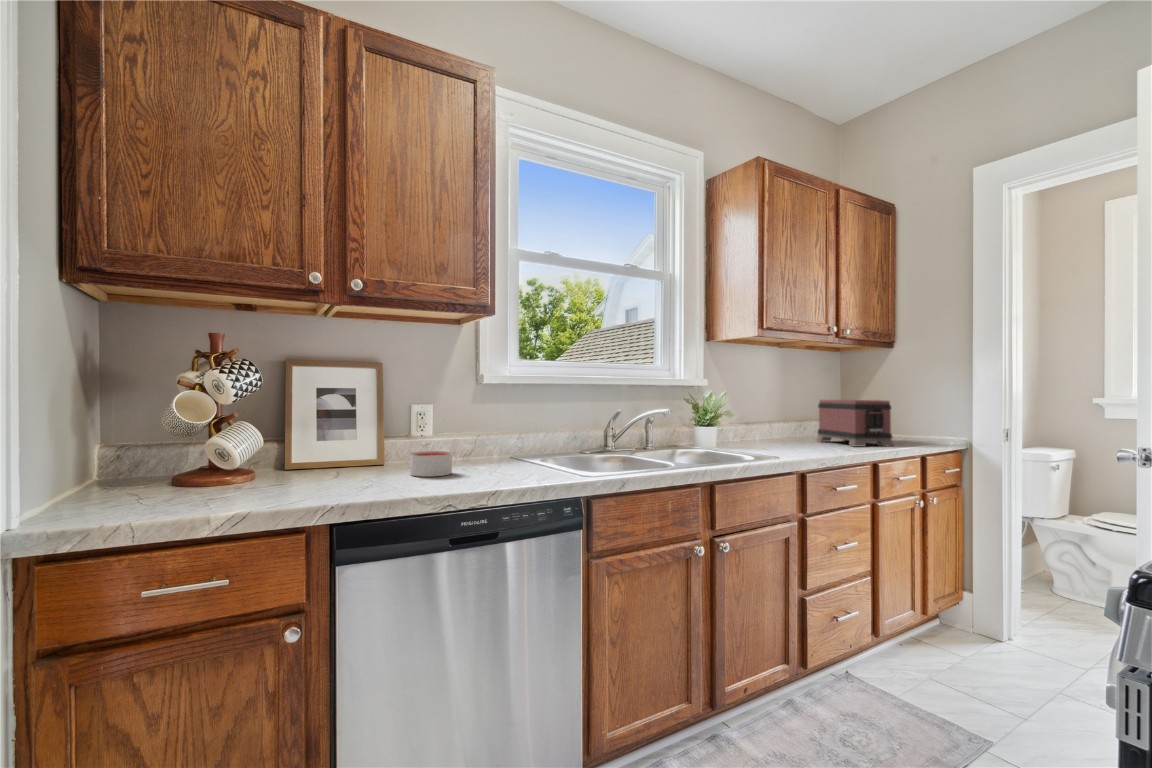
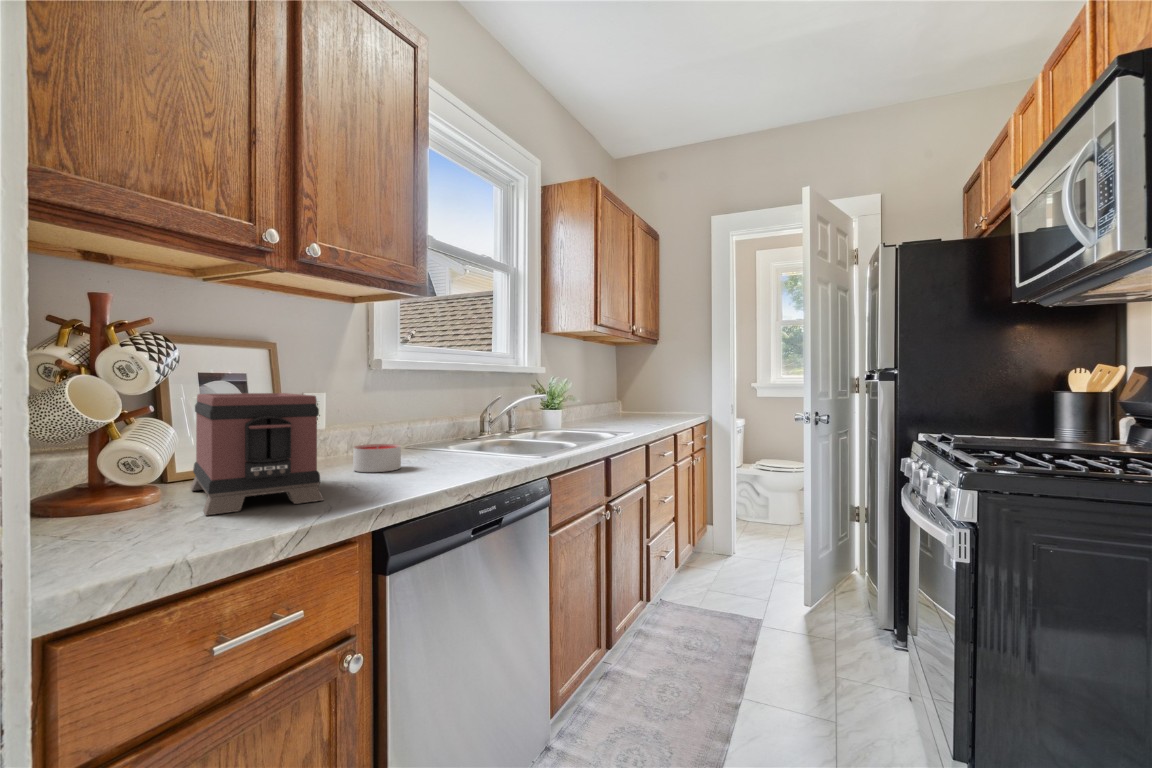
toaster: present [817,400,893,446] -> present [191,393,323,515]

